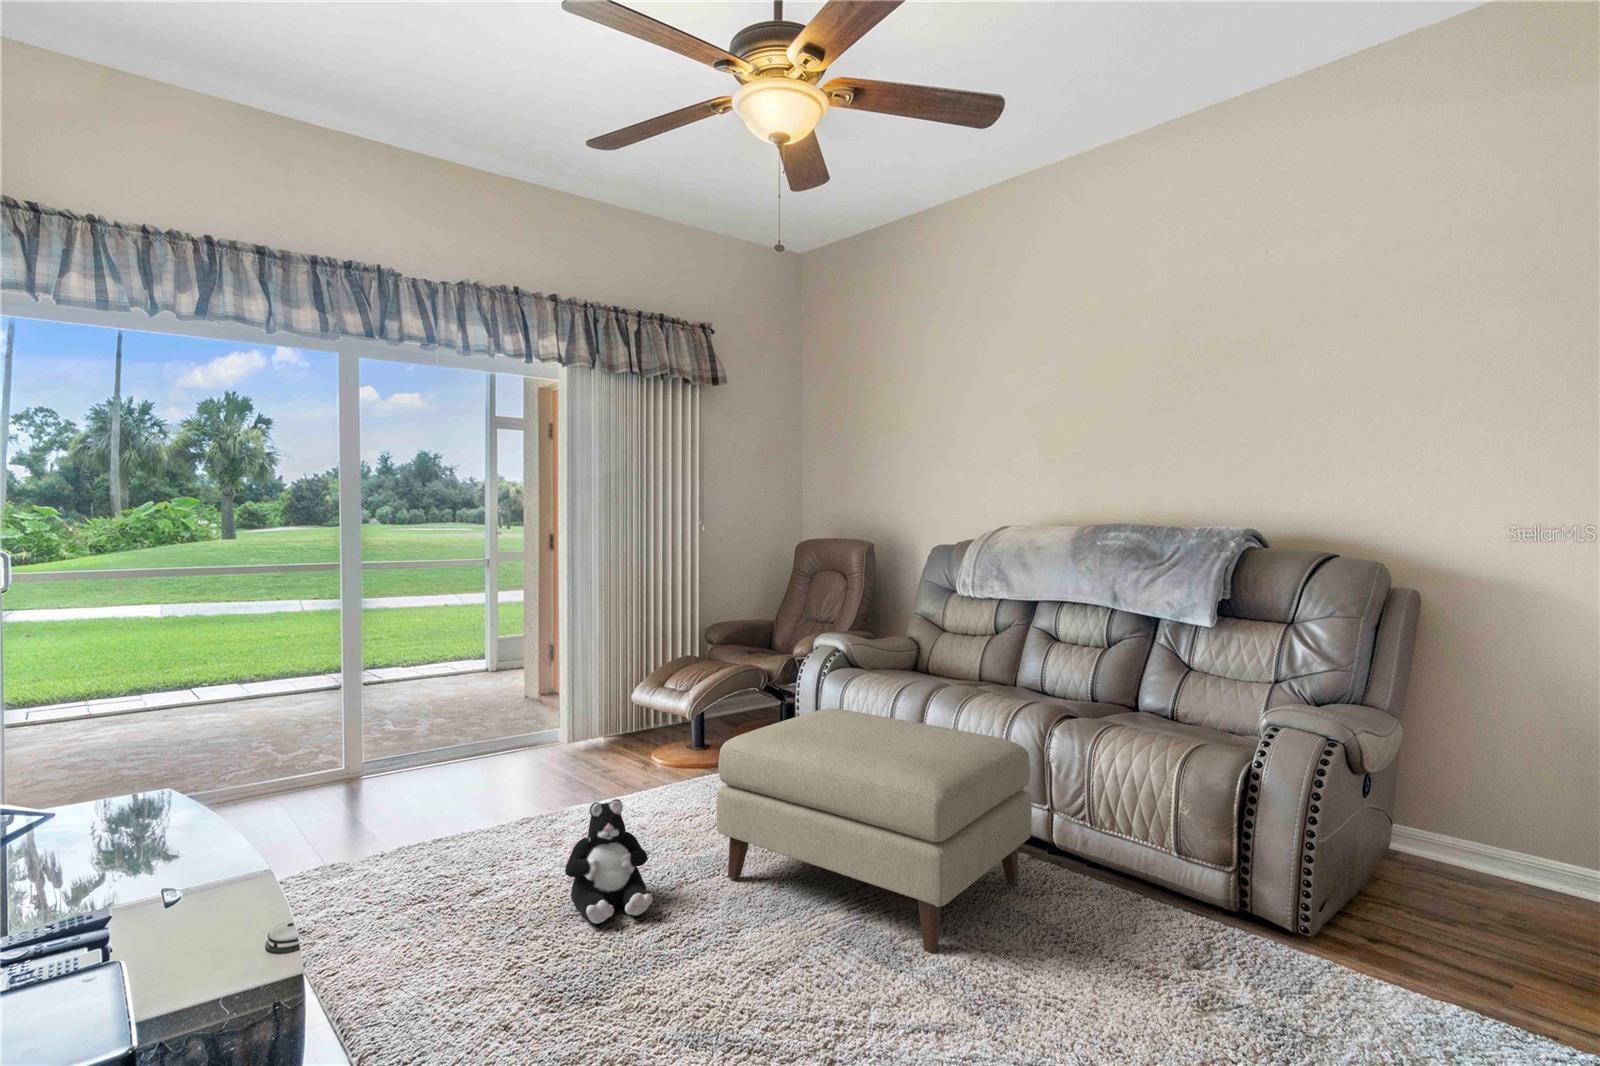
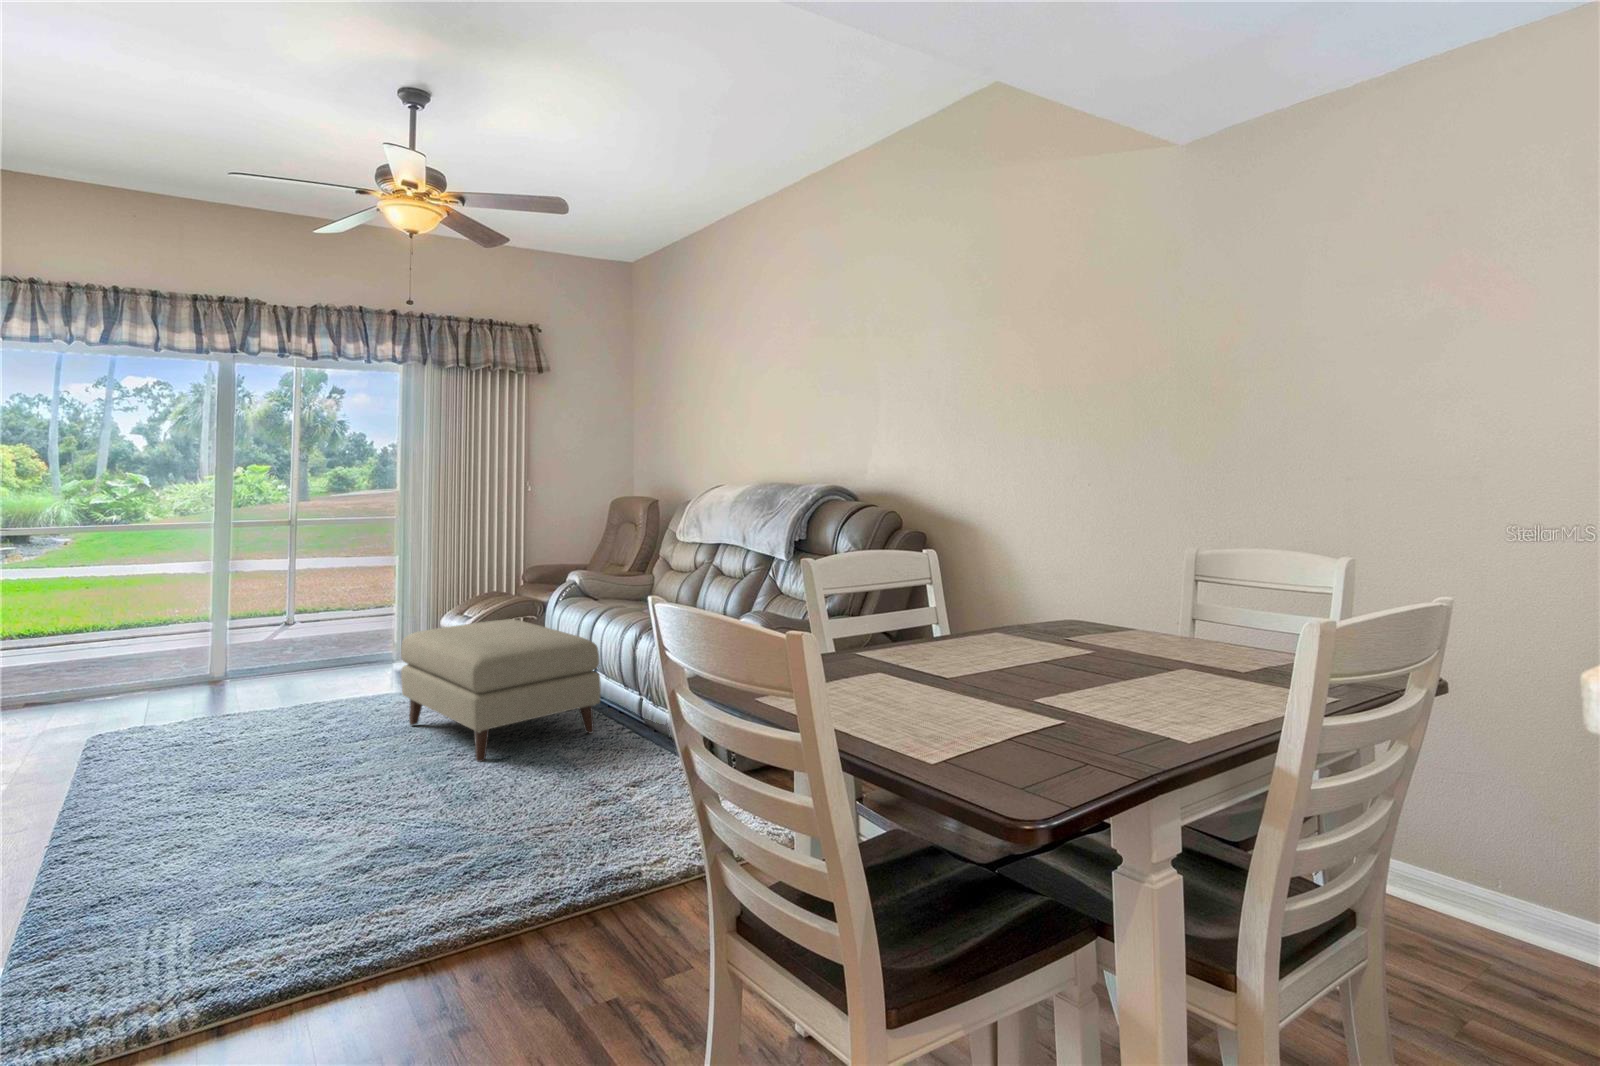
plush toy: present [565,799,653,924] -> none [288,669,347,741]

